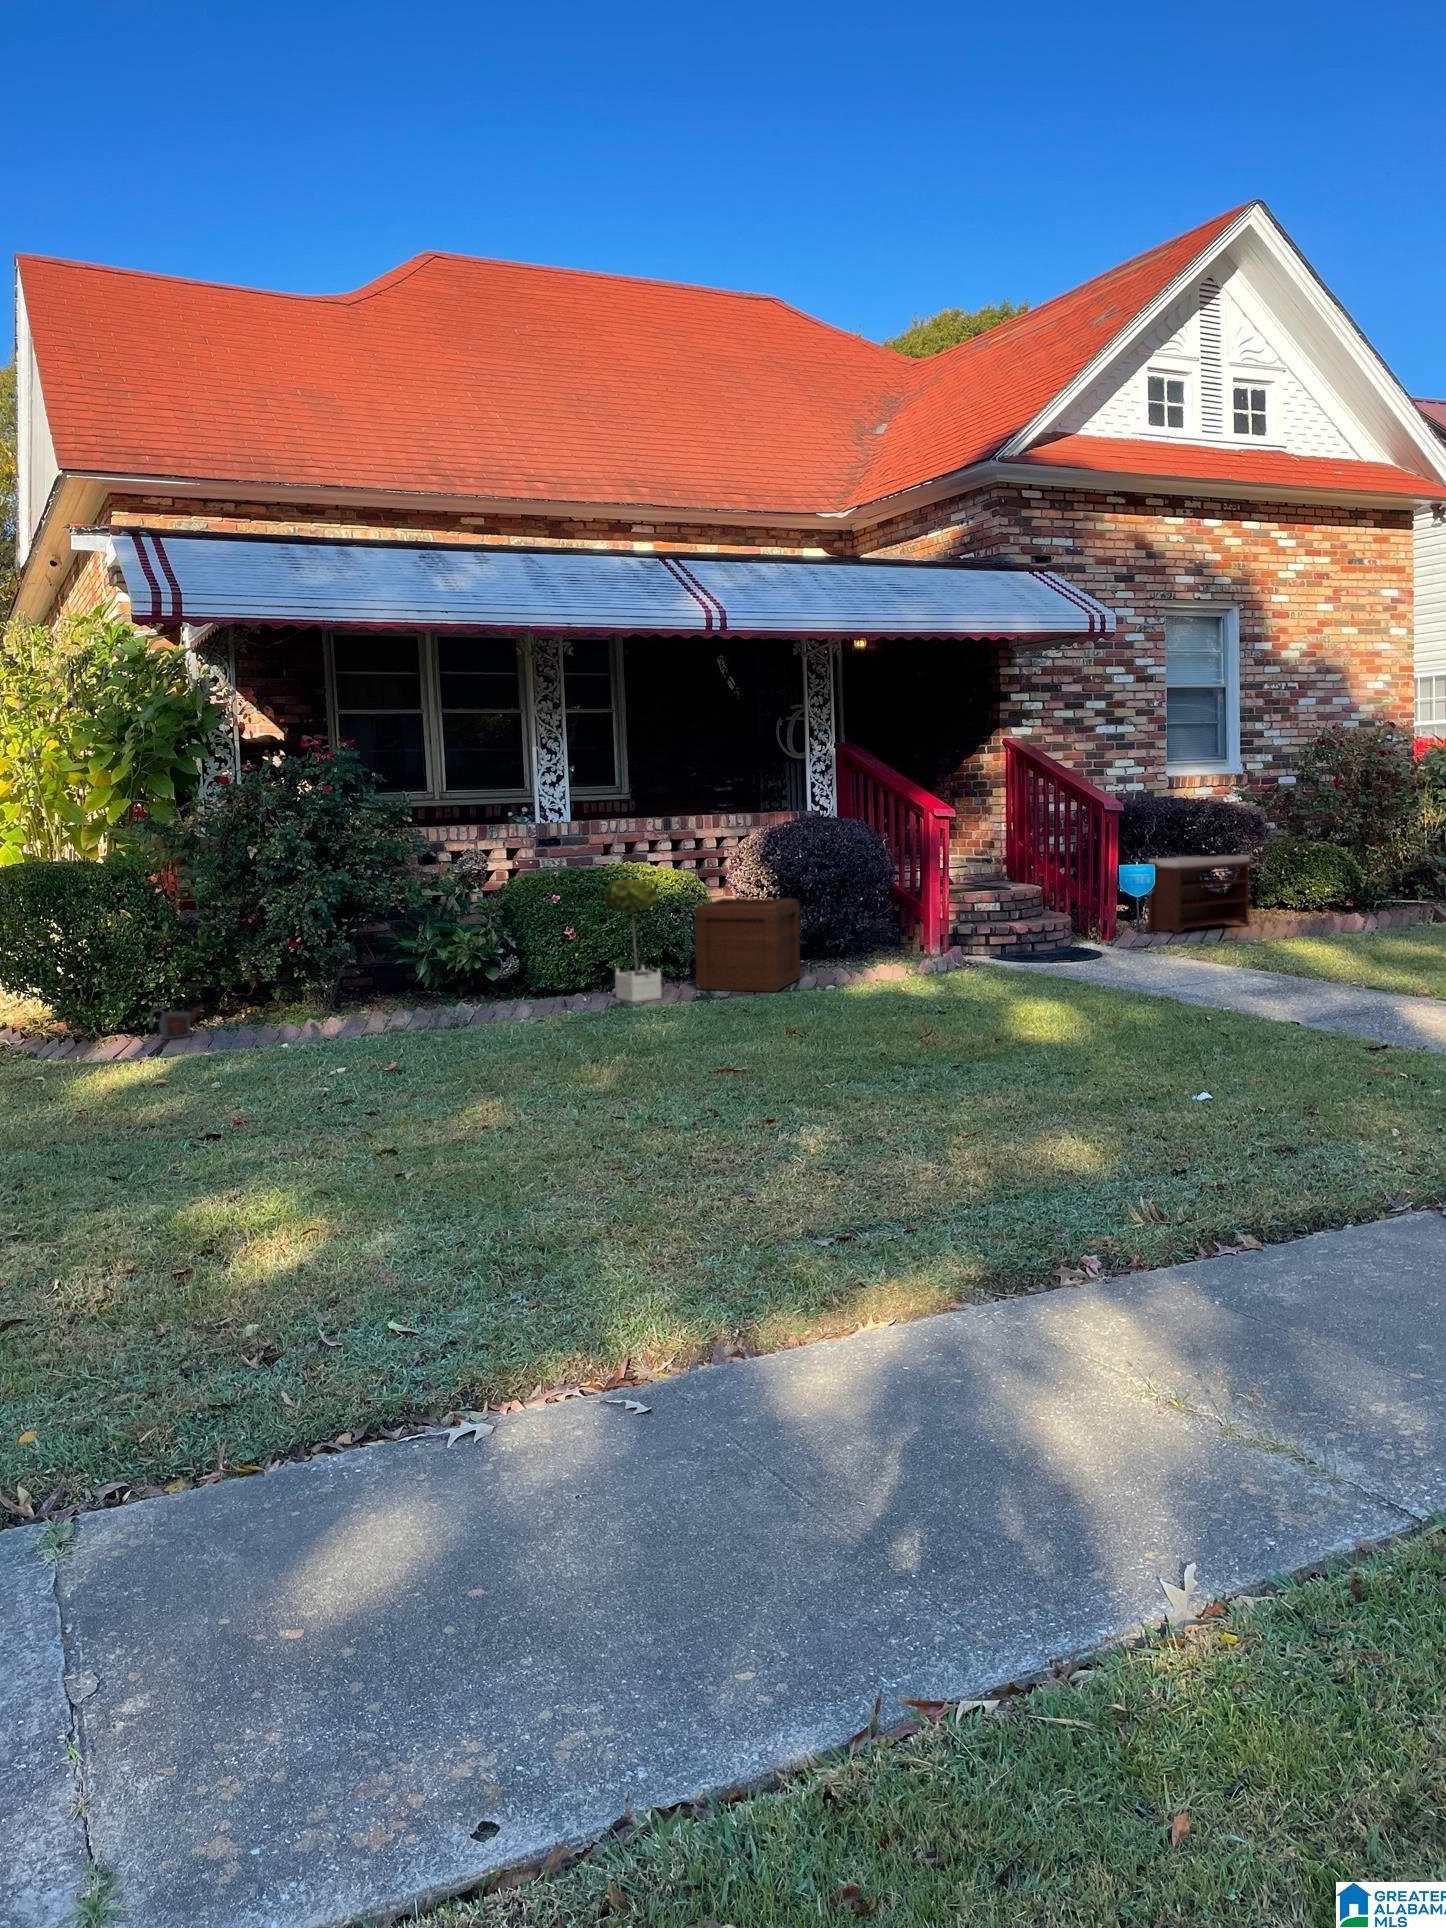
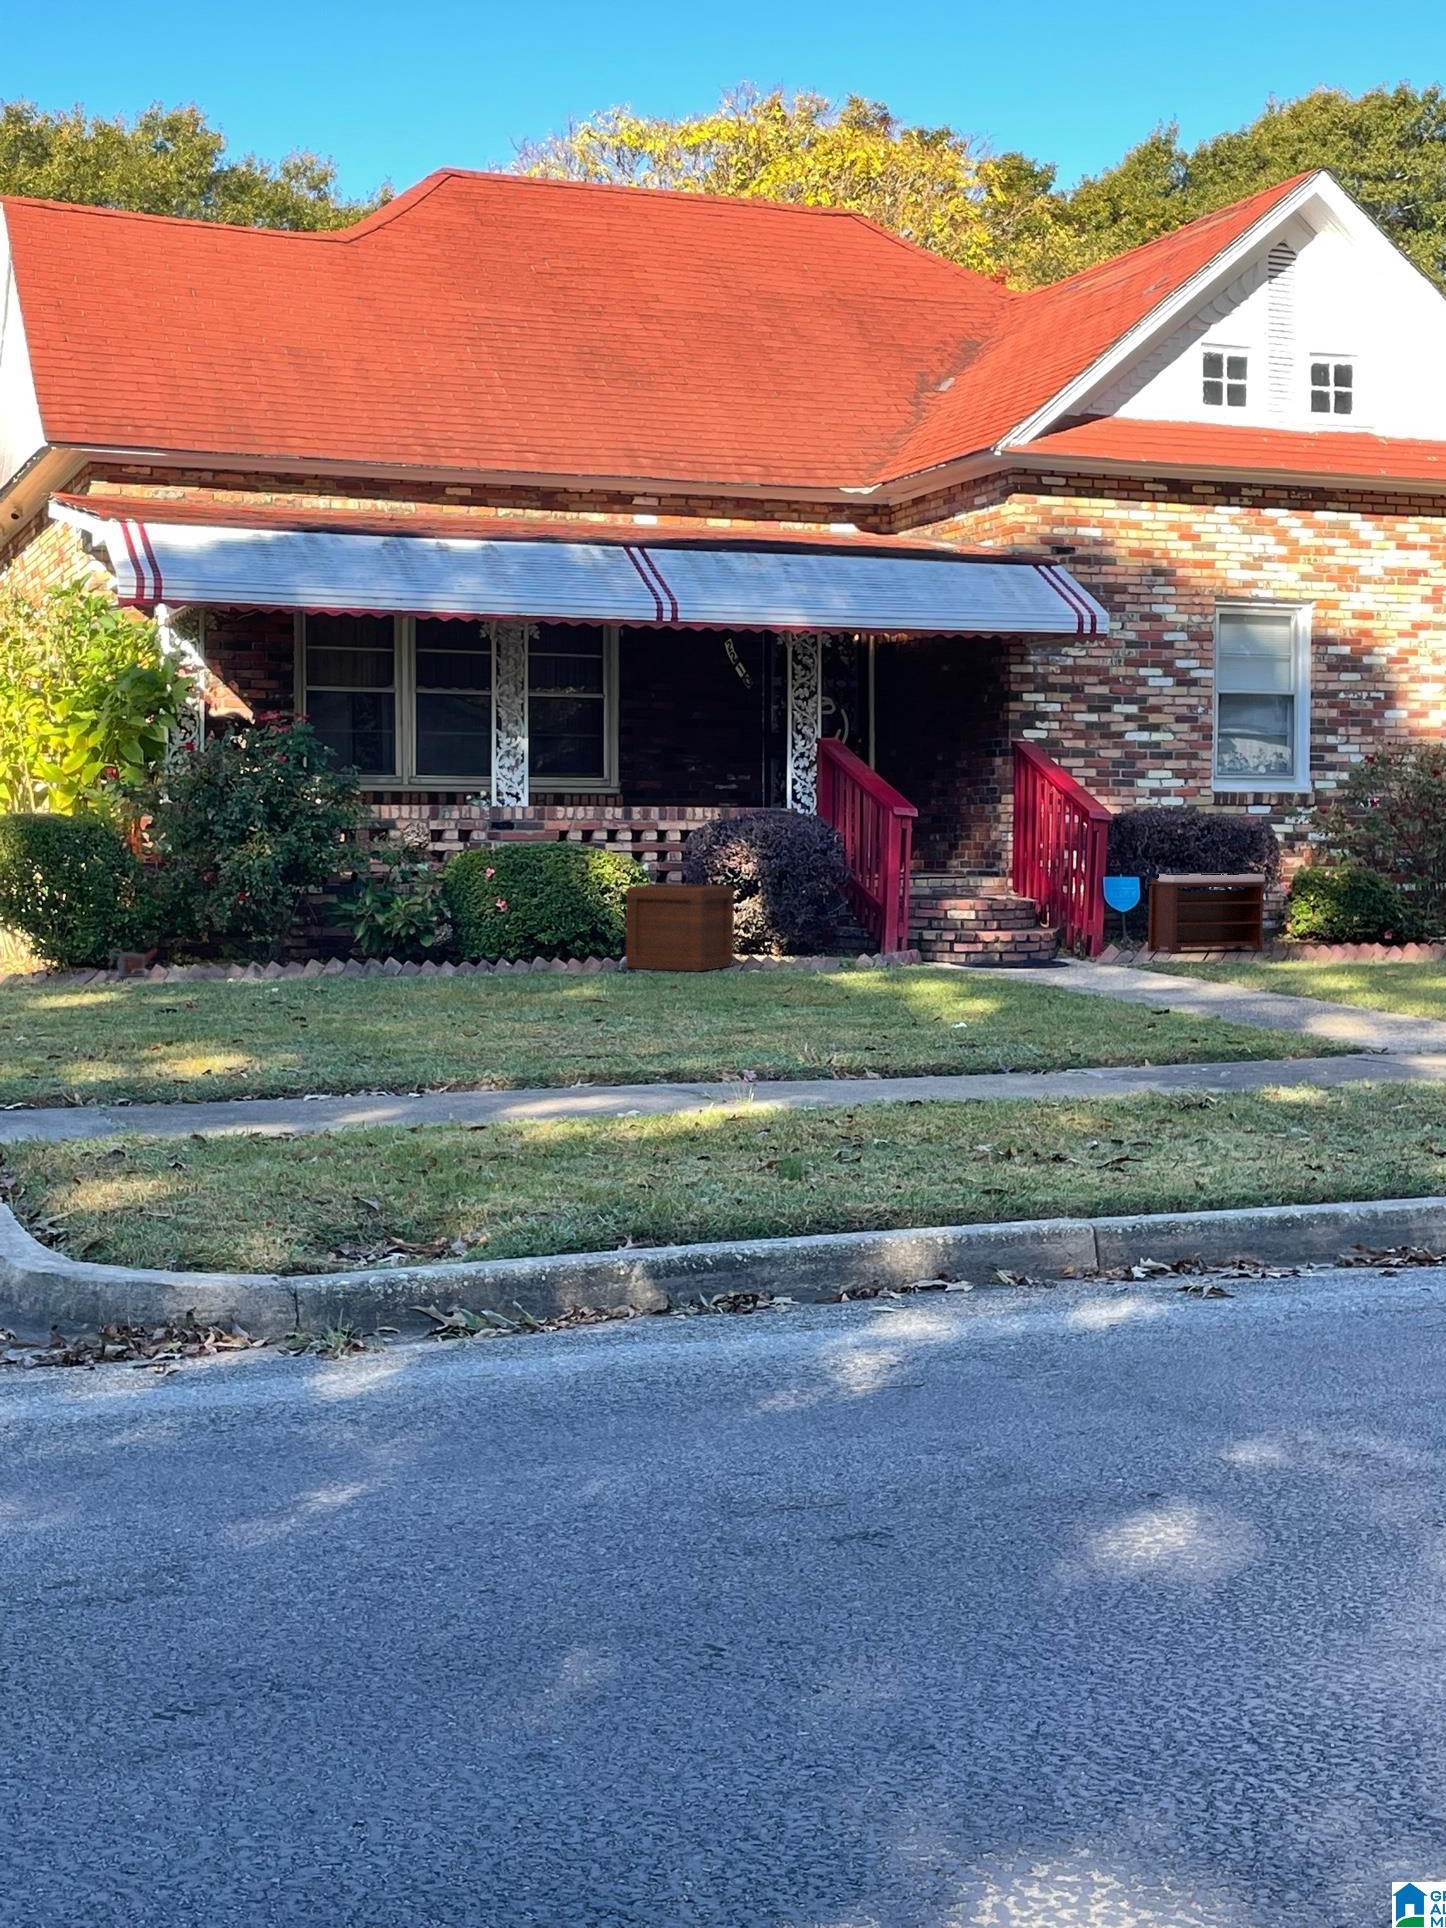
potted tree: present [604,879,661,1002] -> none [536,853,587,972]

